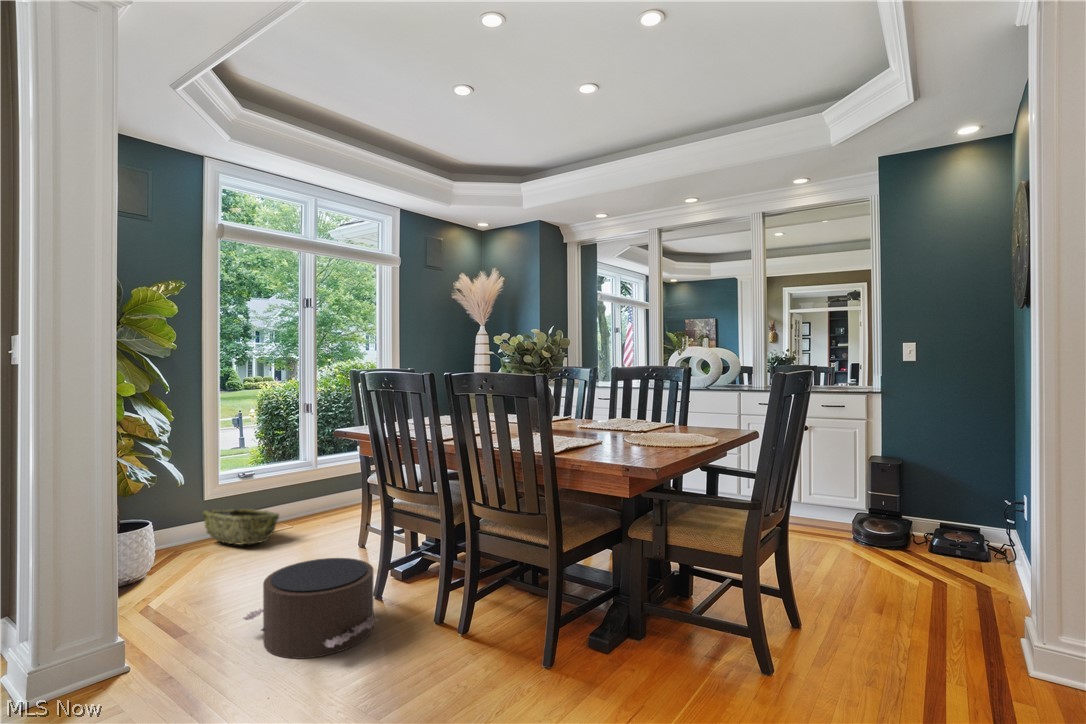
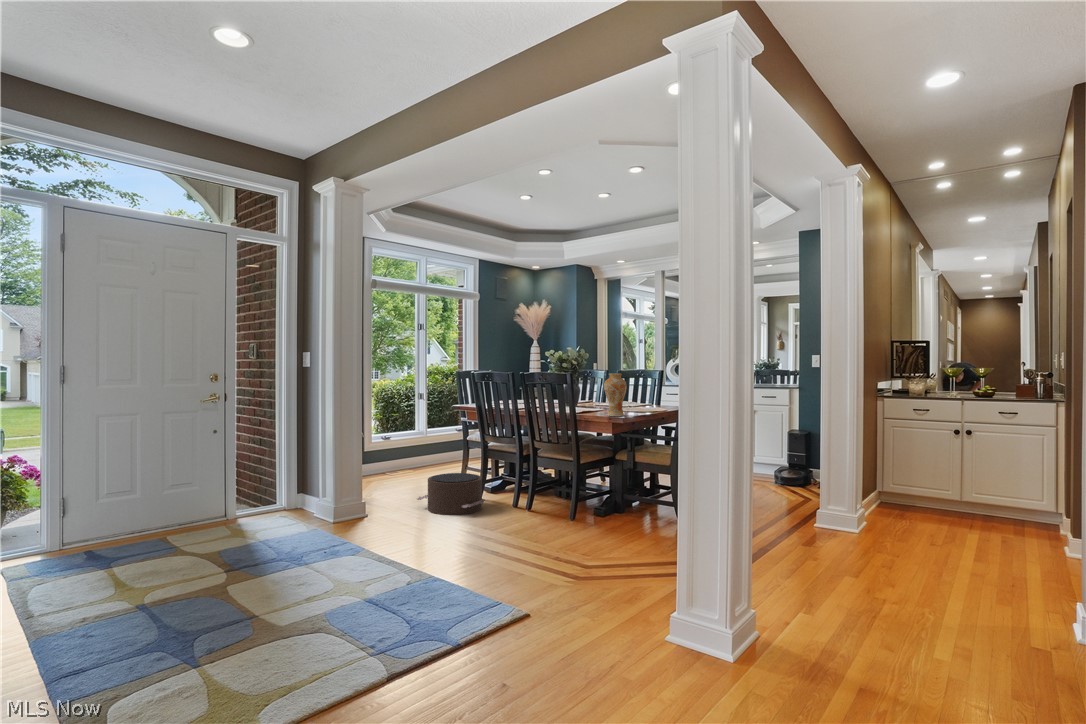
vase: none [610,373,655,459] -> present [604,373,627,416]
woven basket: present [203,509,279,545] -> none [367,457,412,479]

